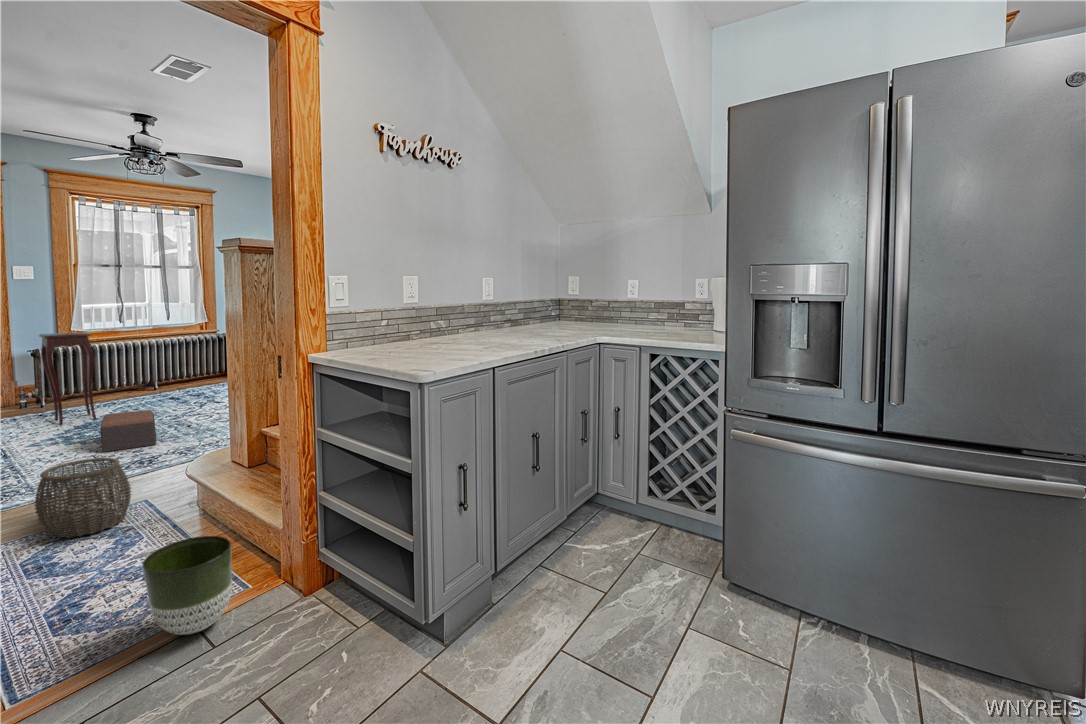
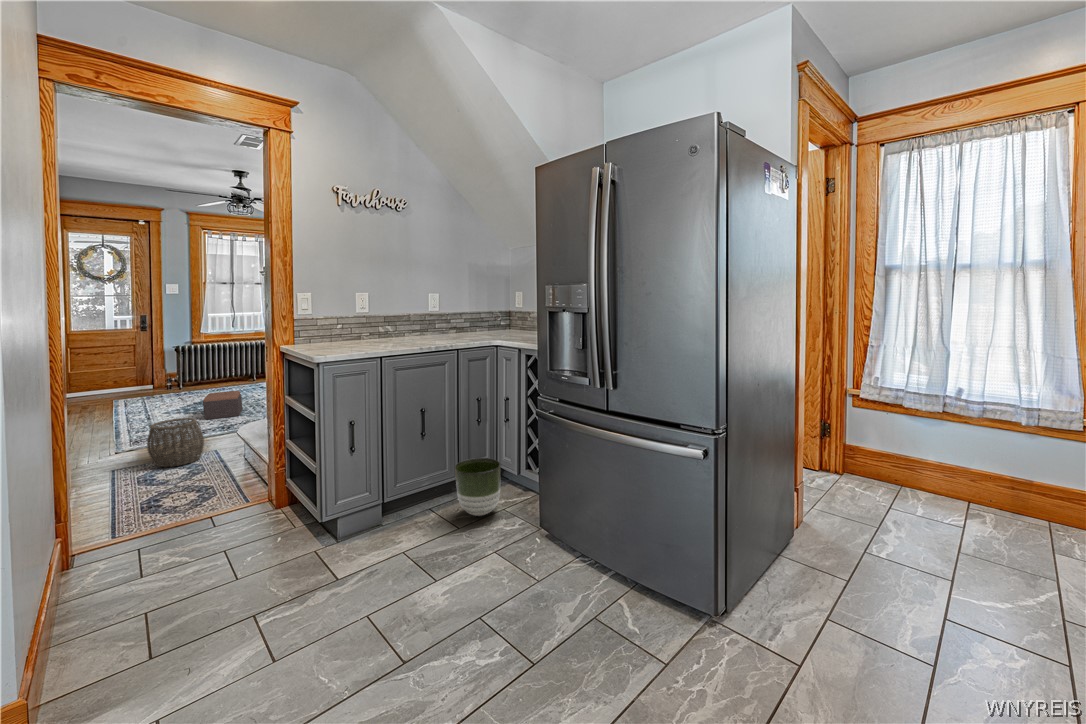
side table: present [39,332,96,424] -> none [174,334,211,401]
planter: present [142,536,232,635] -> present [455,458,501,516]

